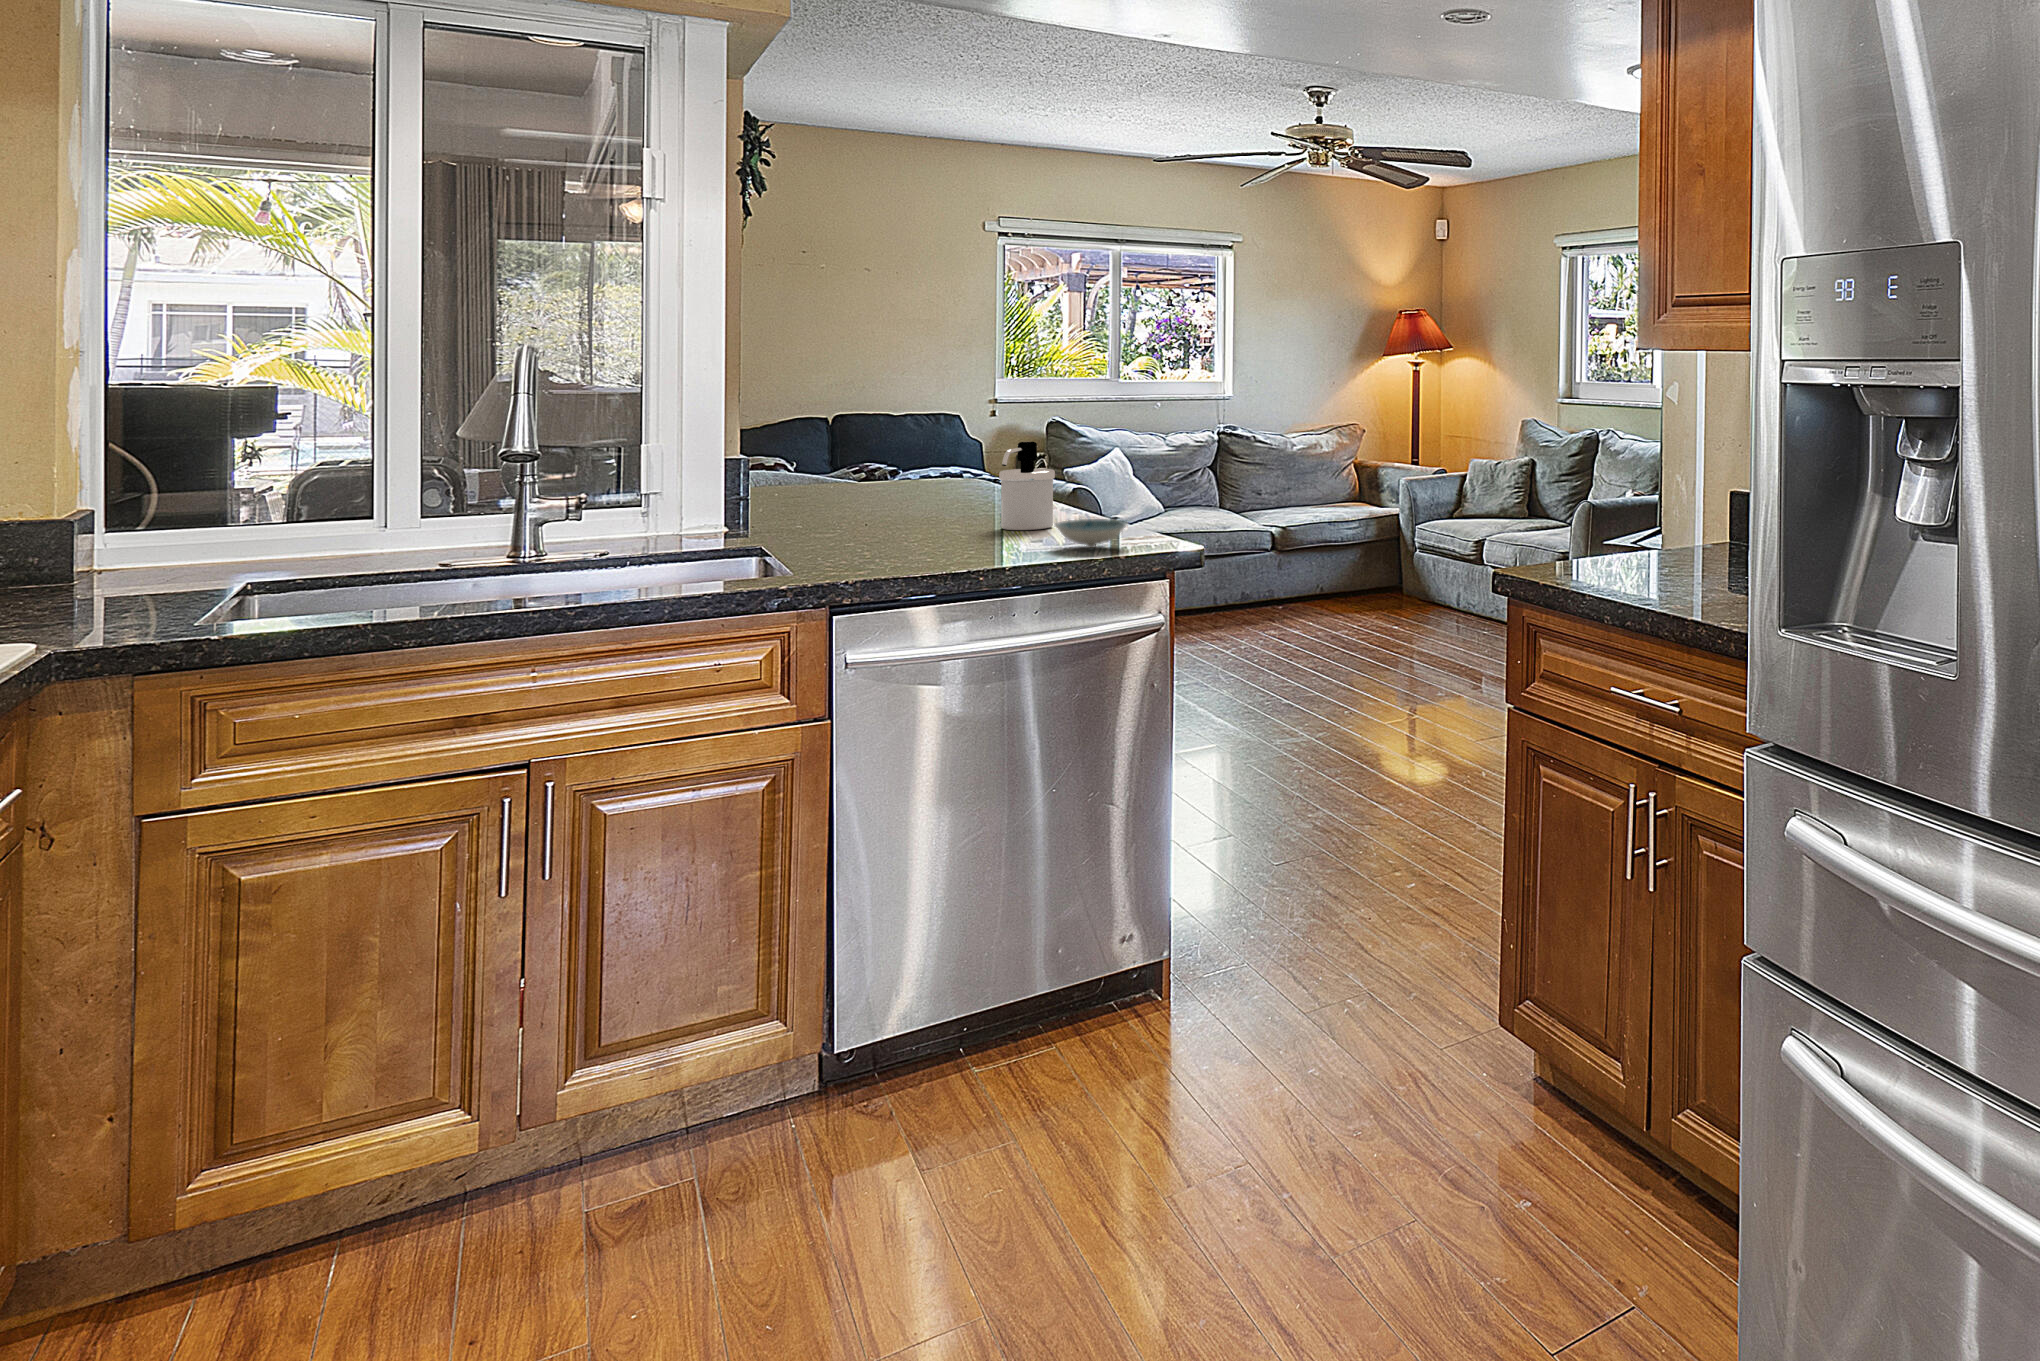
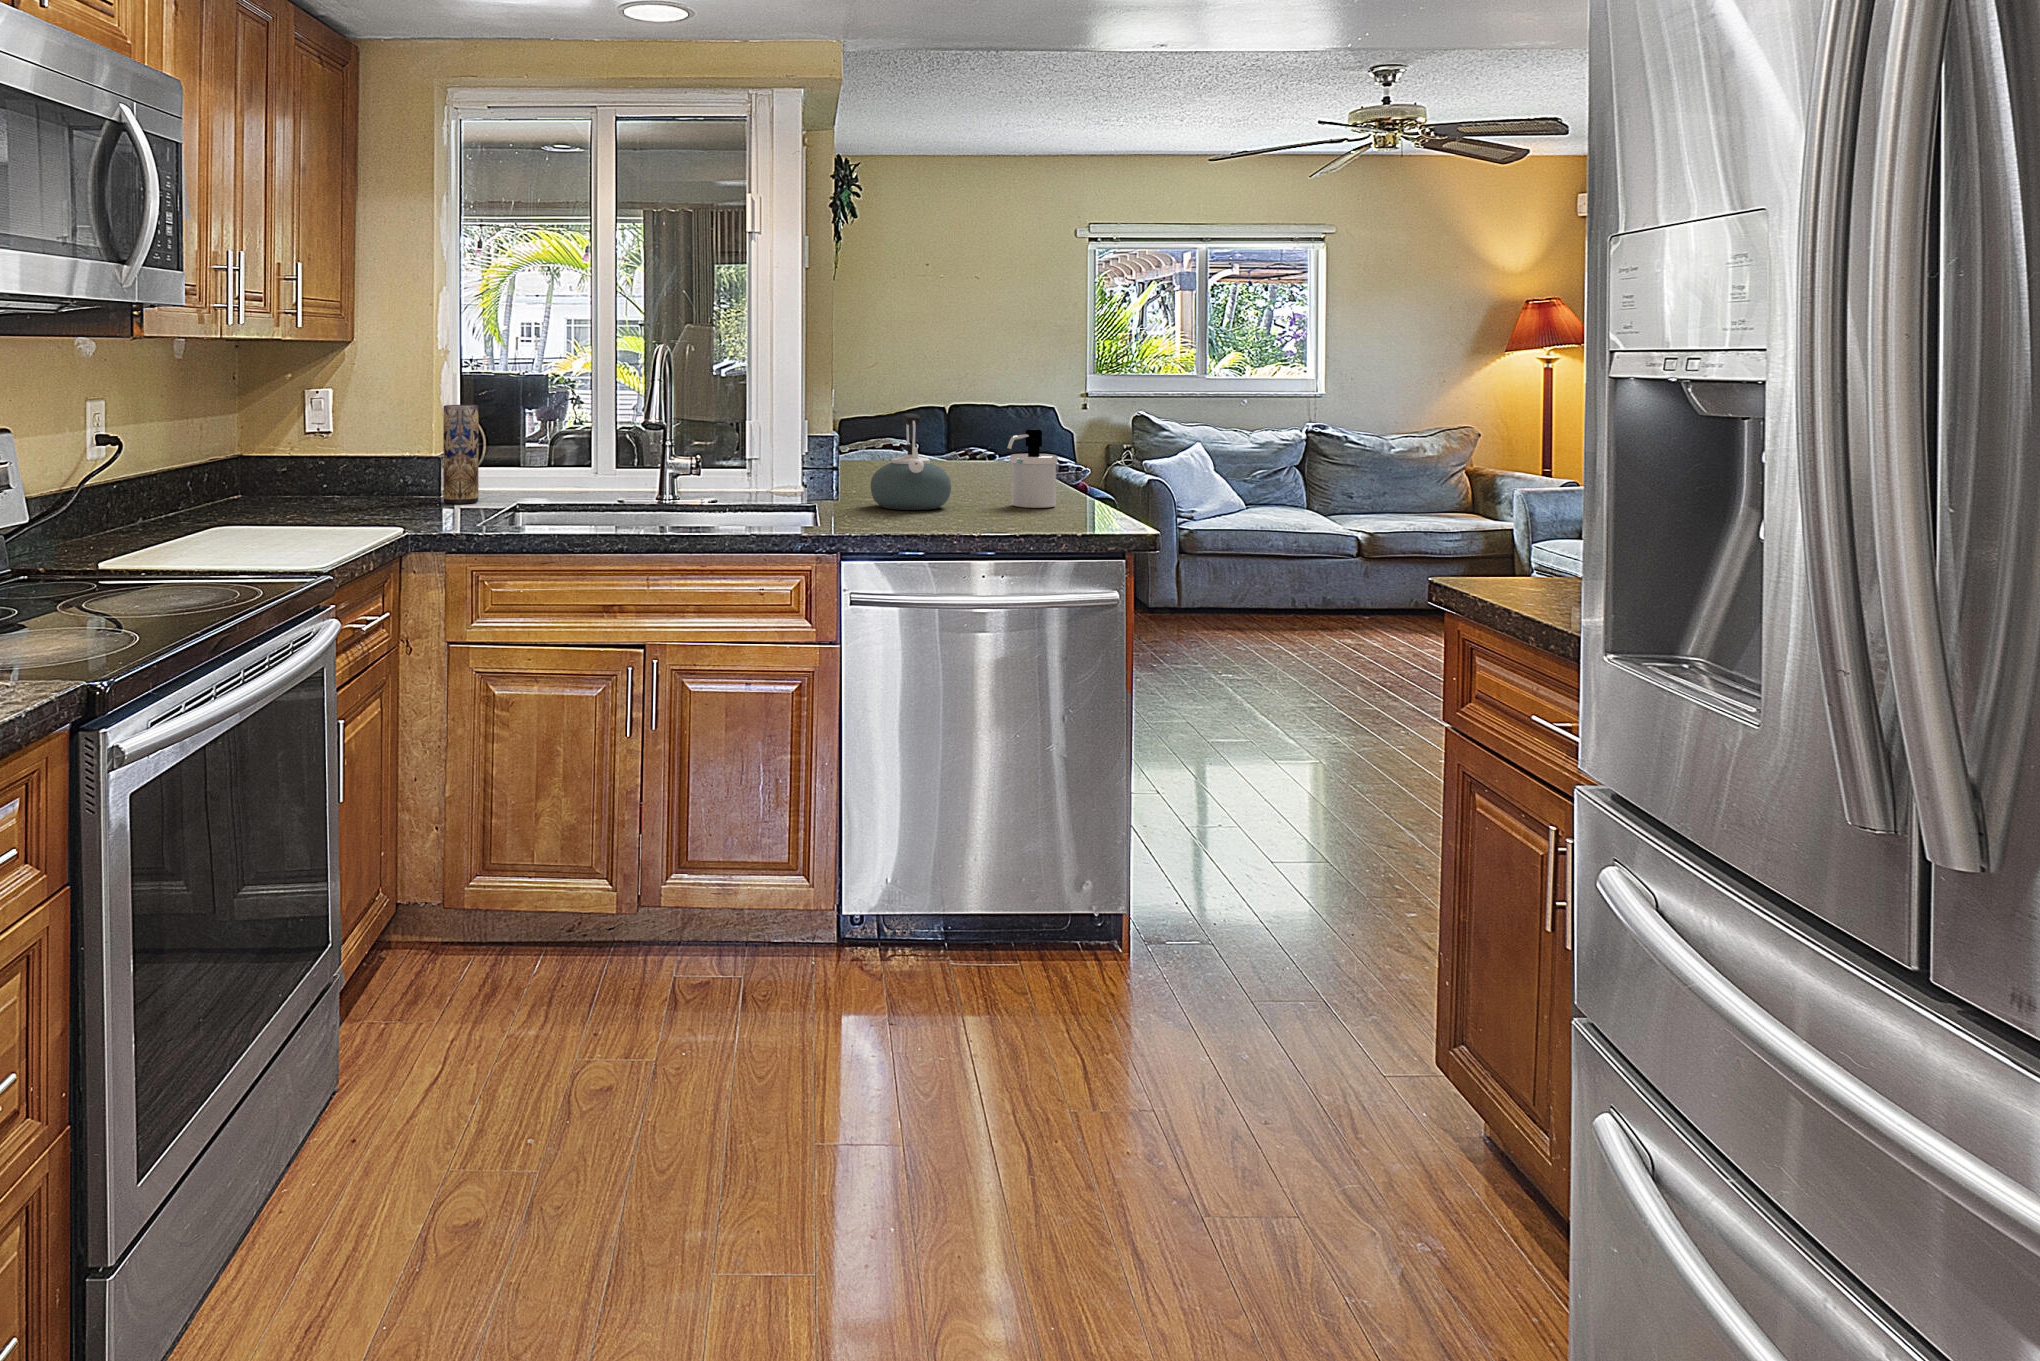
kettle: none [827,428,933,544] -> present [871,414,951,510]
vase: none [86,435,162,591] -> present [443,405,479,504]
ceramic bowl: present [1055,519,1127,548] -> none [1036,500,1100,526]

